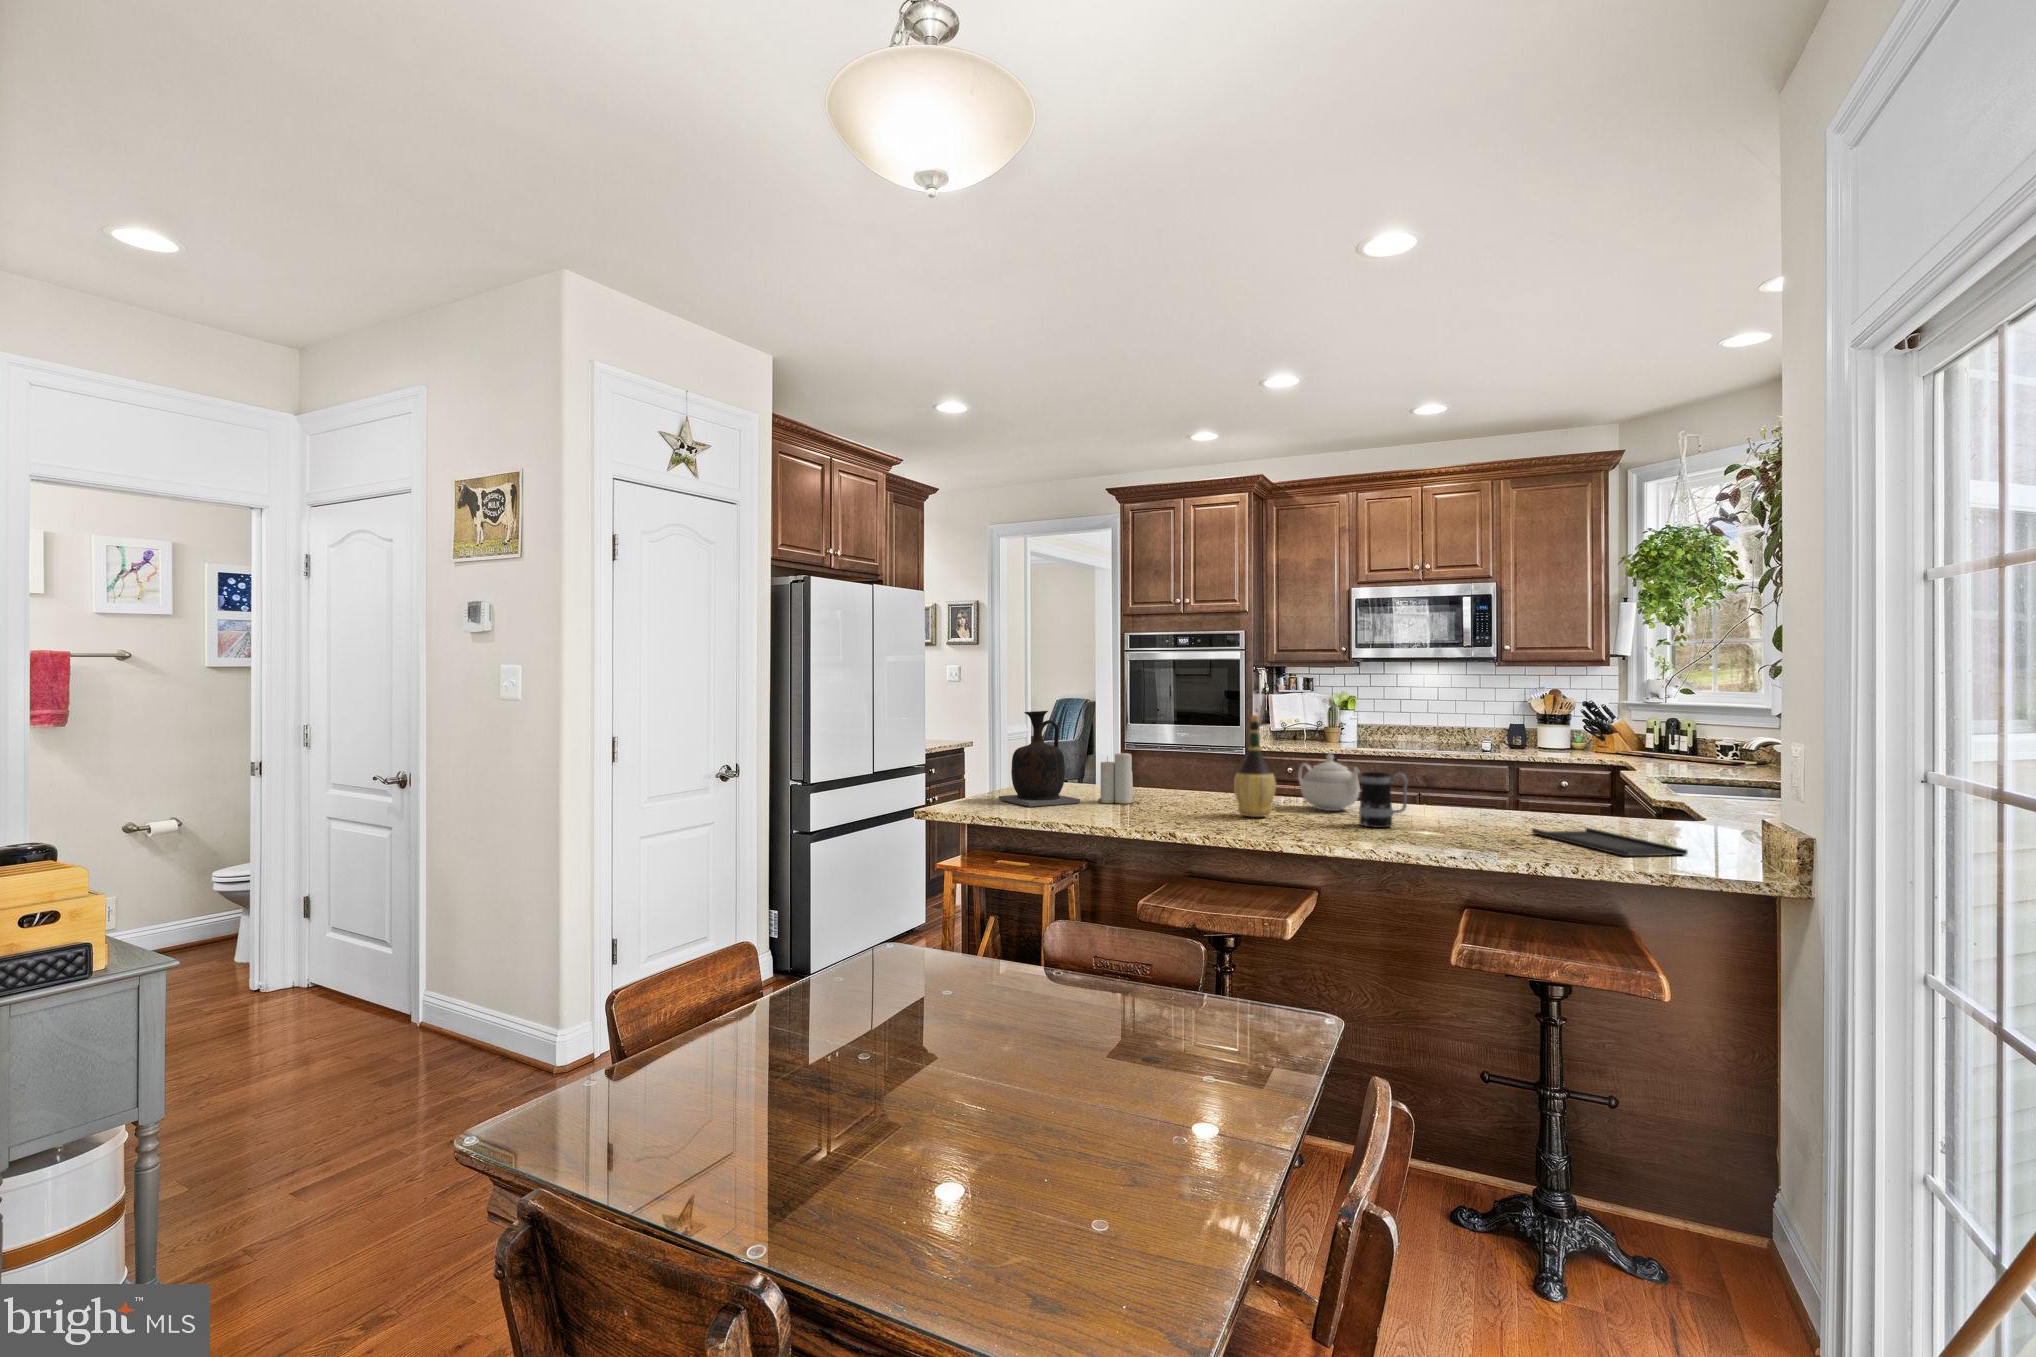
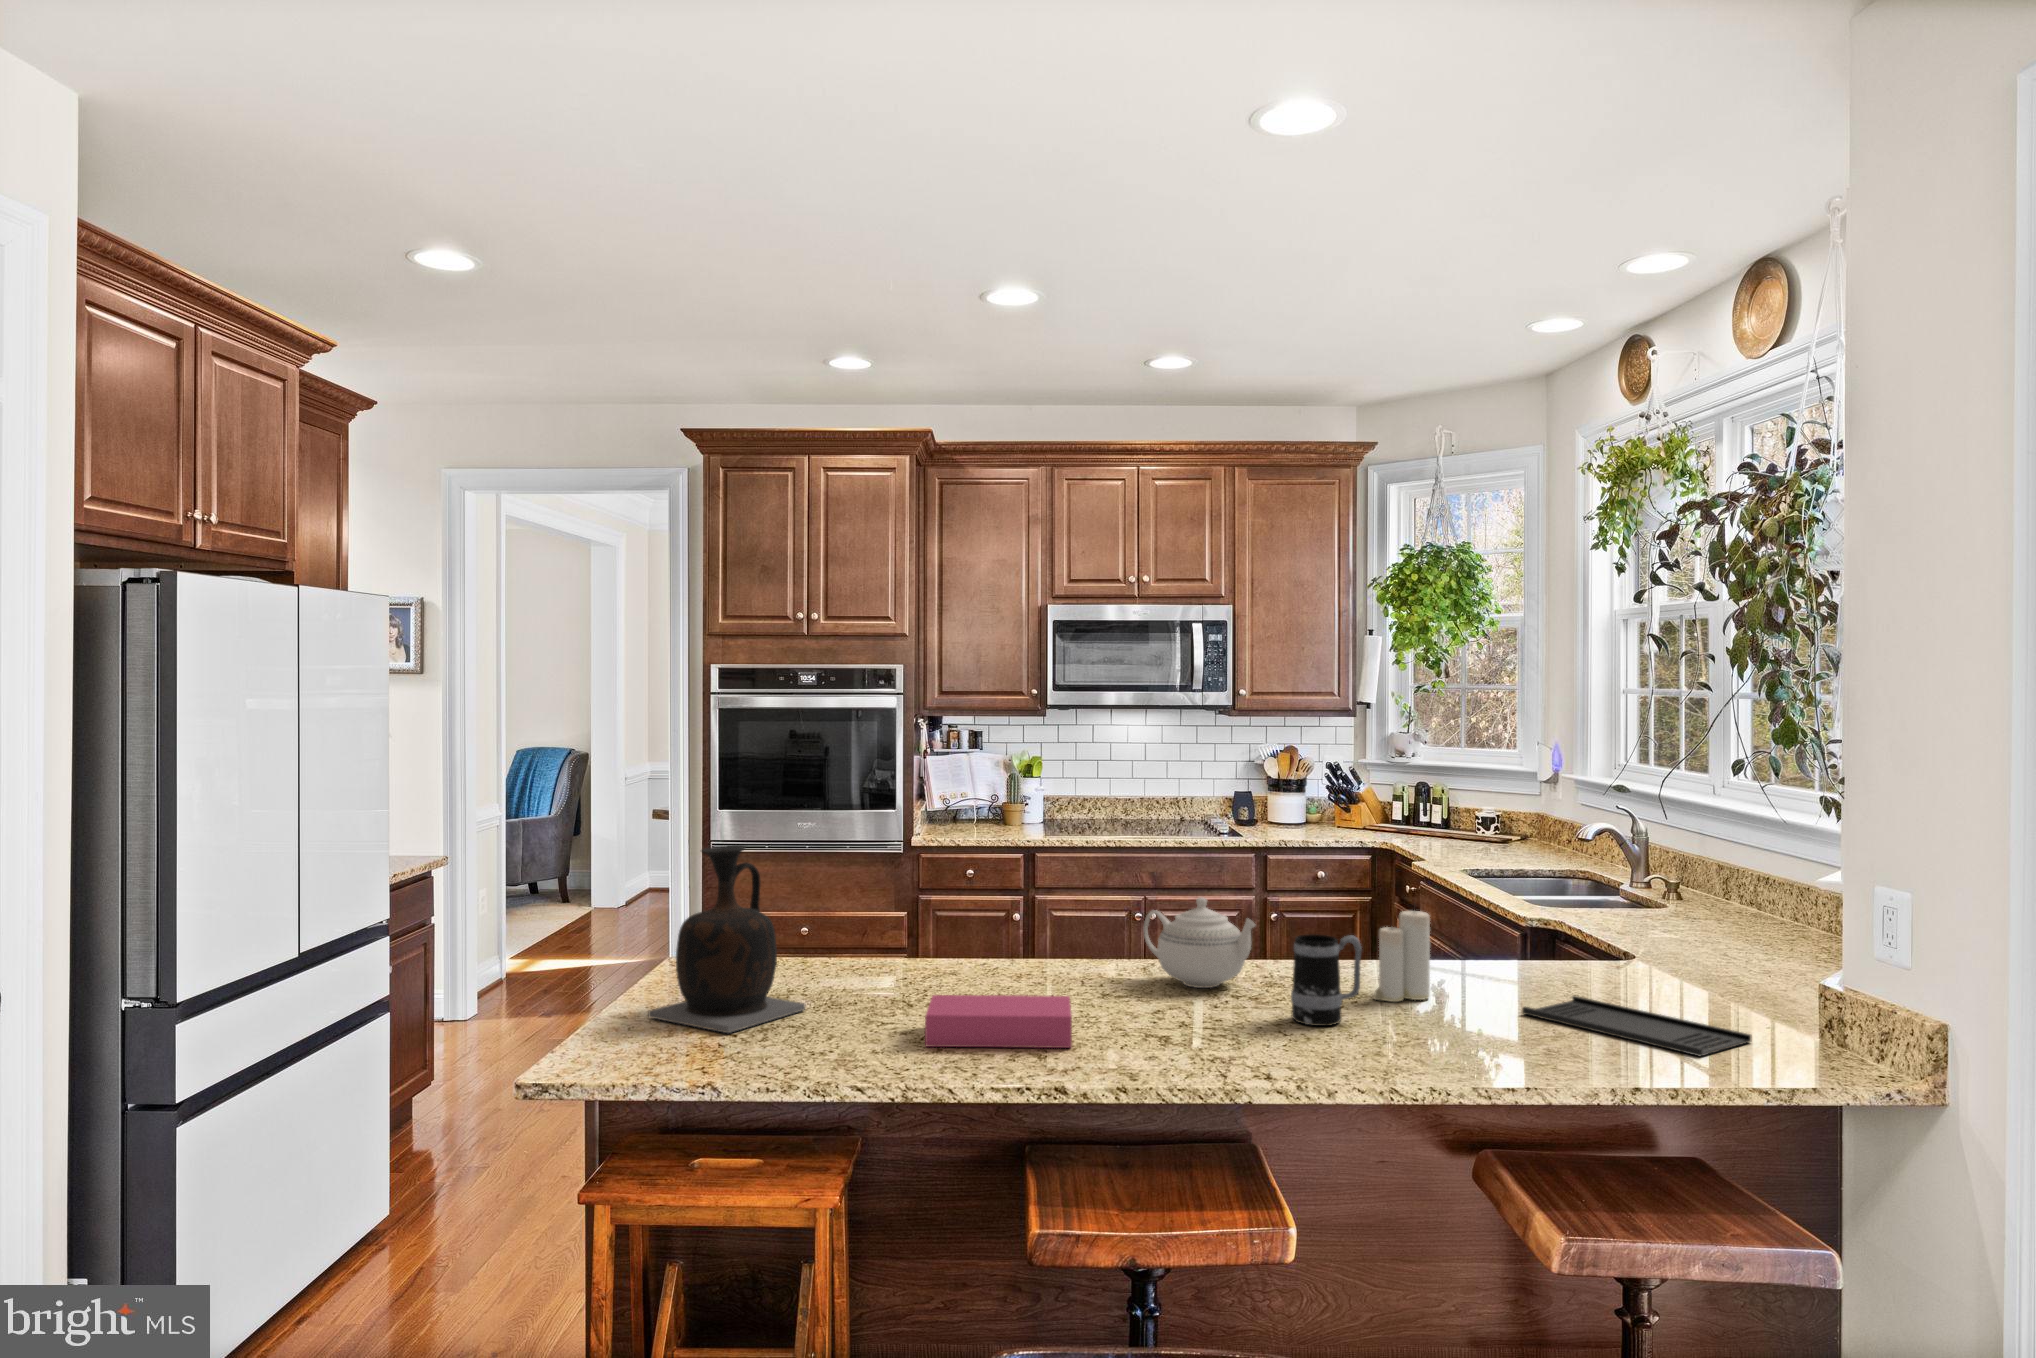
wine bottle: present [1234,715,1276,817] -> none [1091,849,1158,1020]
candle: present [1098,753,1136,803] -> present [1374,911,1430,1002]
book: none [1122,795,1216,823] -> present [925,995,1072,1048]

